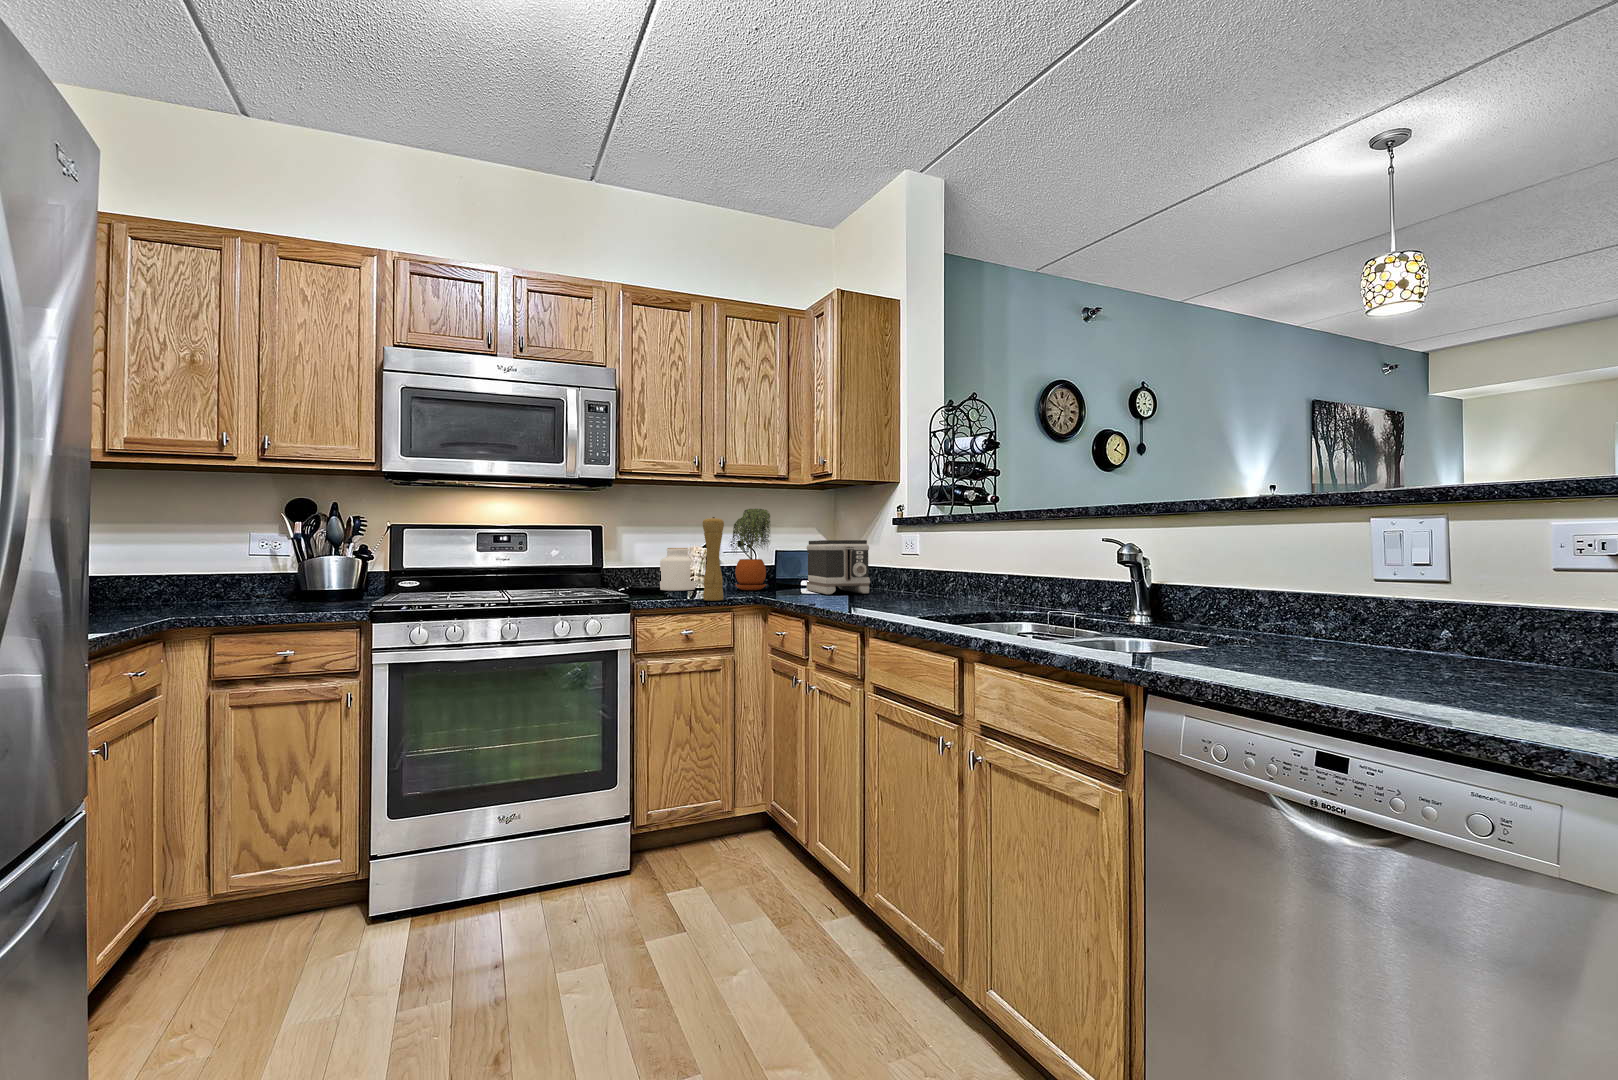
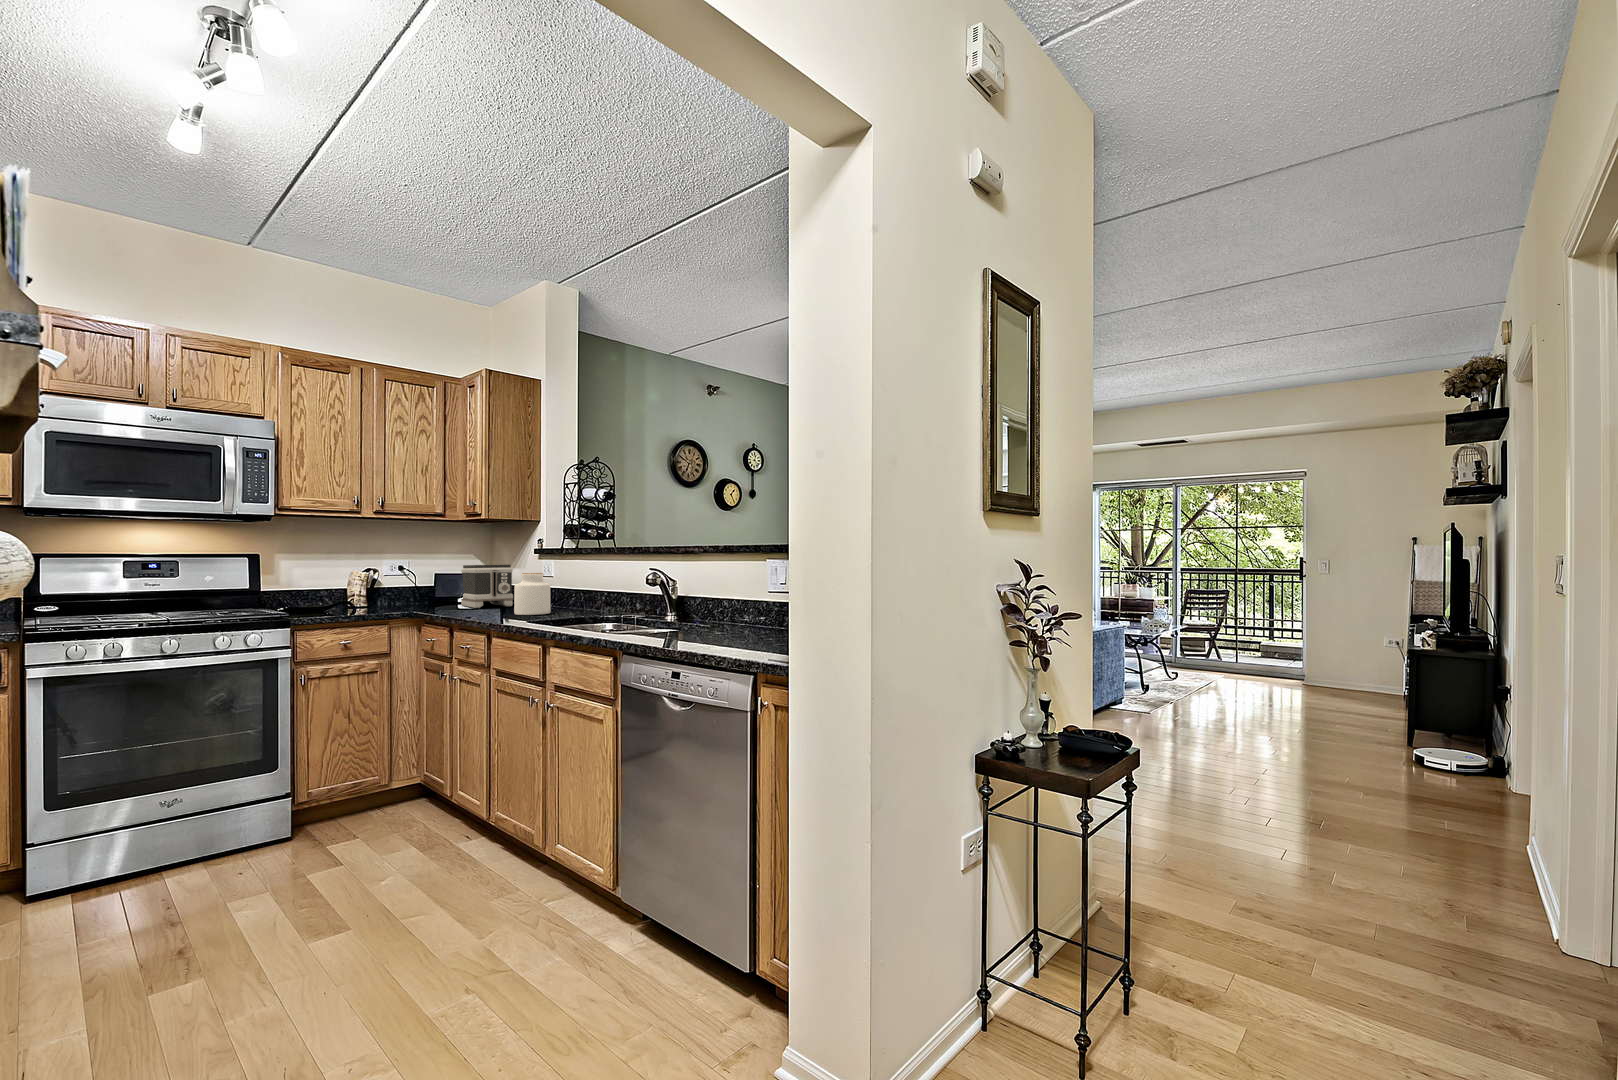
potted plant: present [732,509,770,590] -> none [390,539,432,607]
pepper mill: present [703,517,724,601] -> none [361,548,381,616]
jar: present [660,548,695,591] -> present [514,573,551,615]

